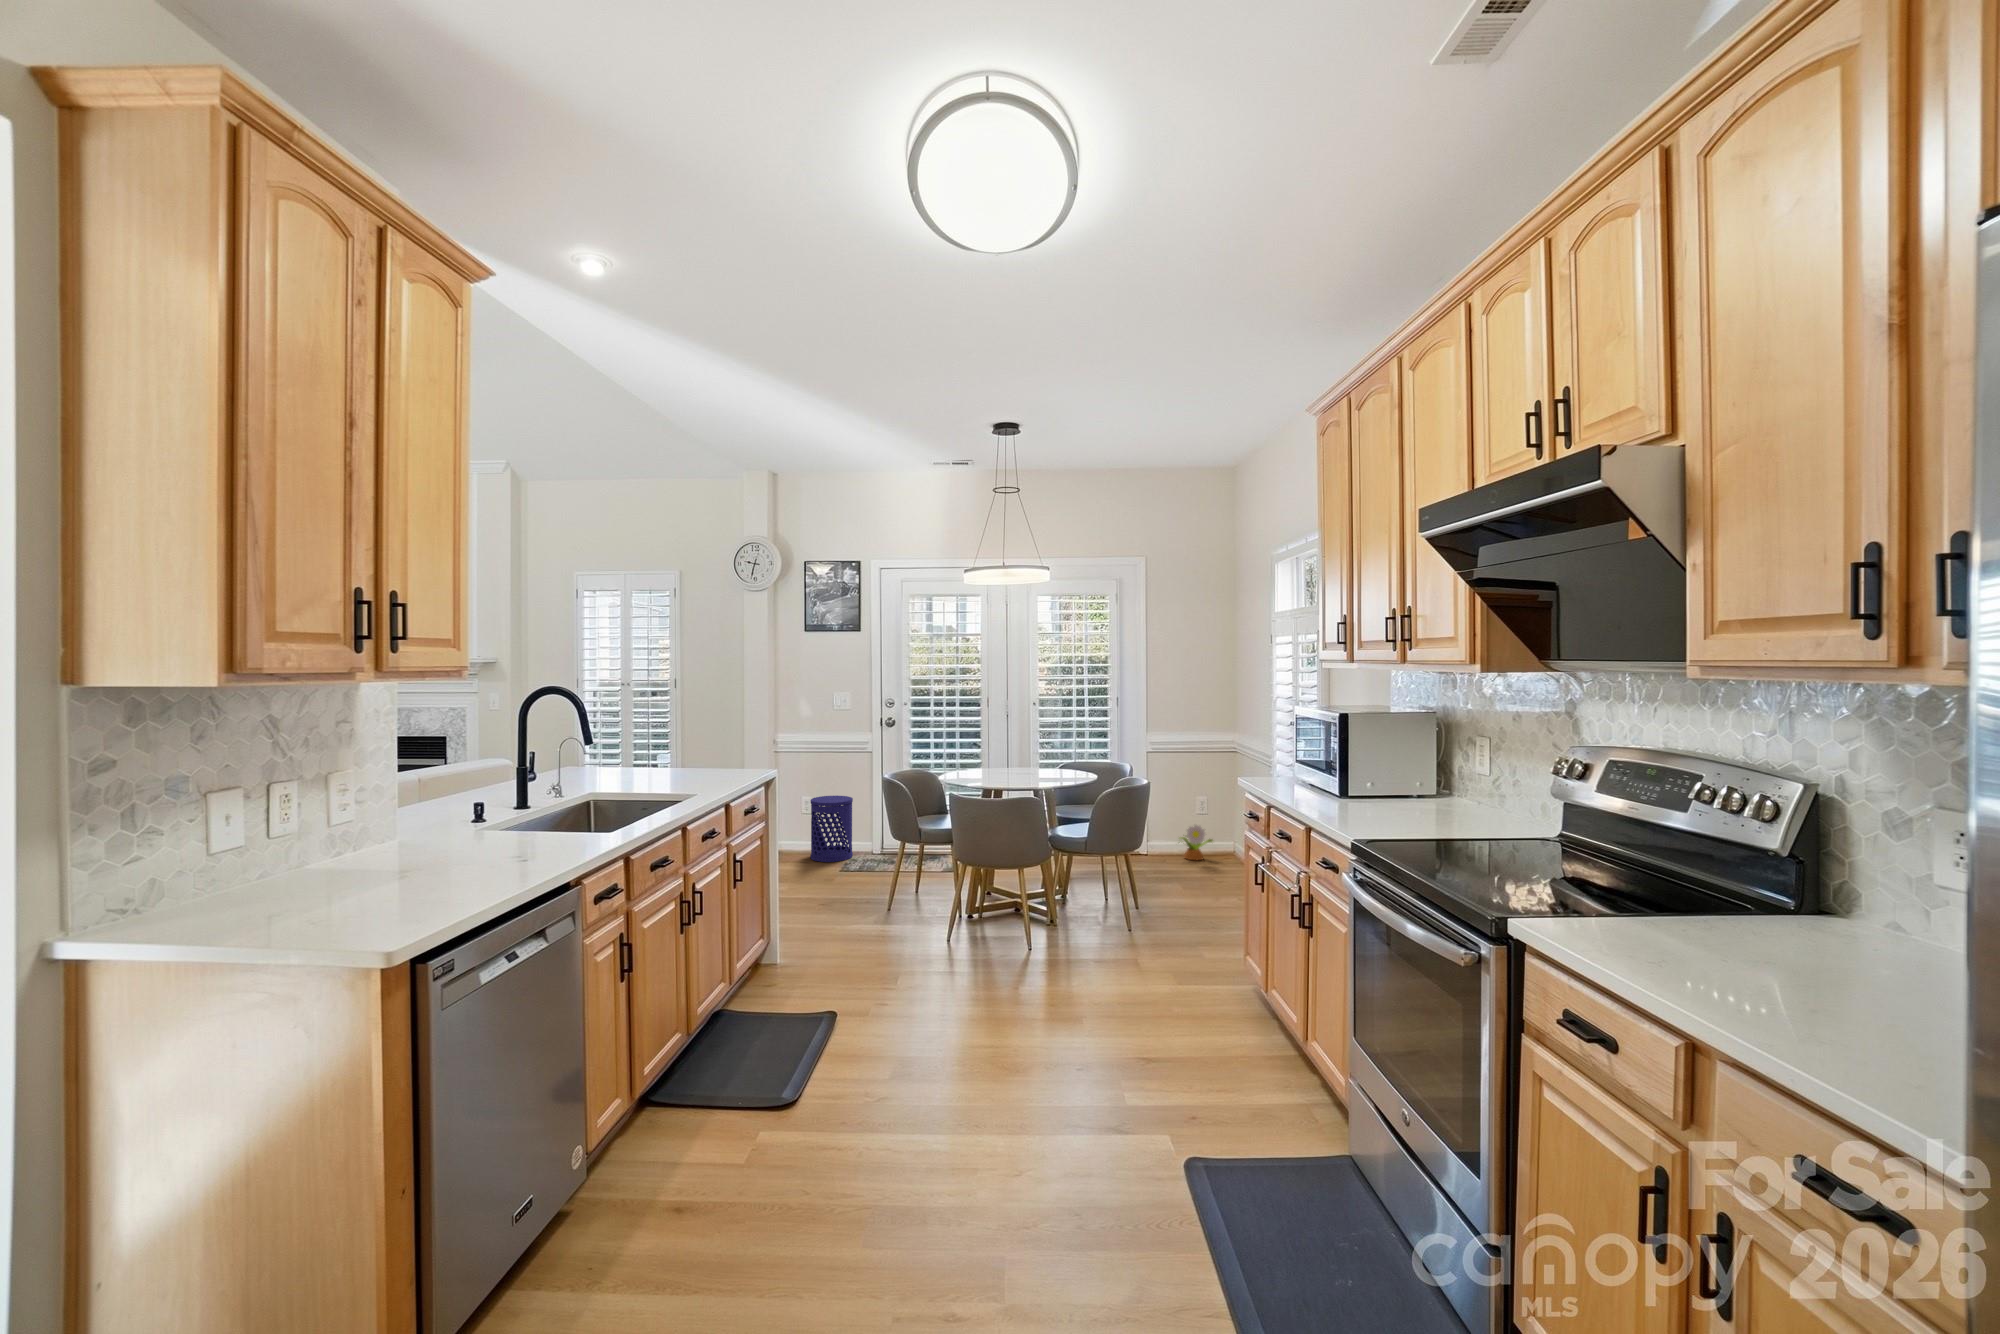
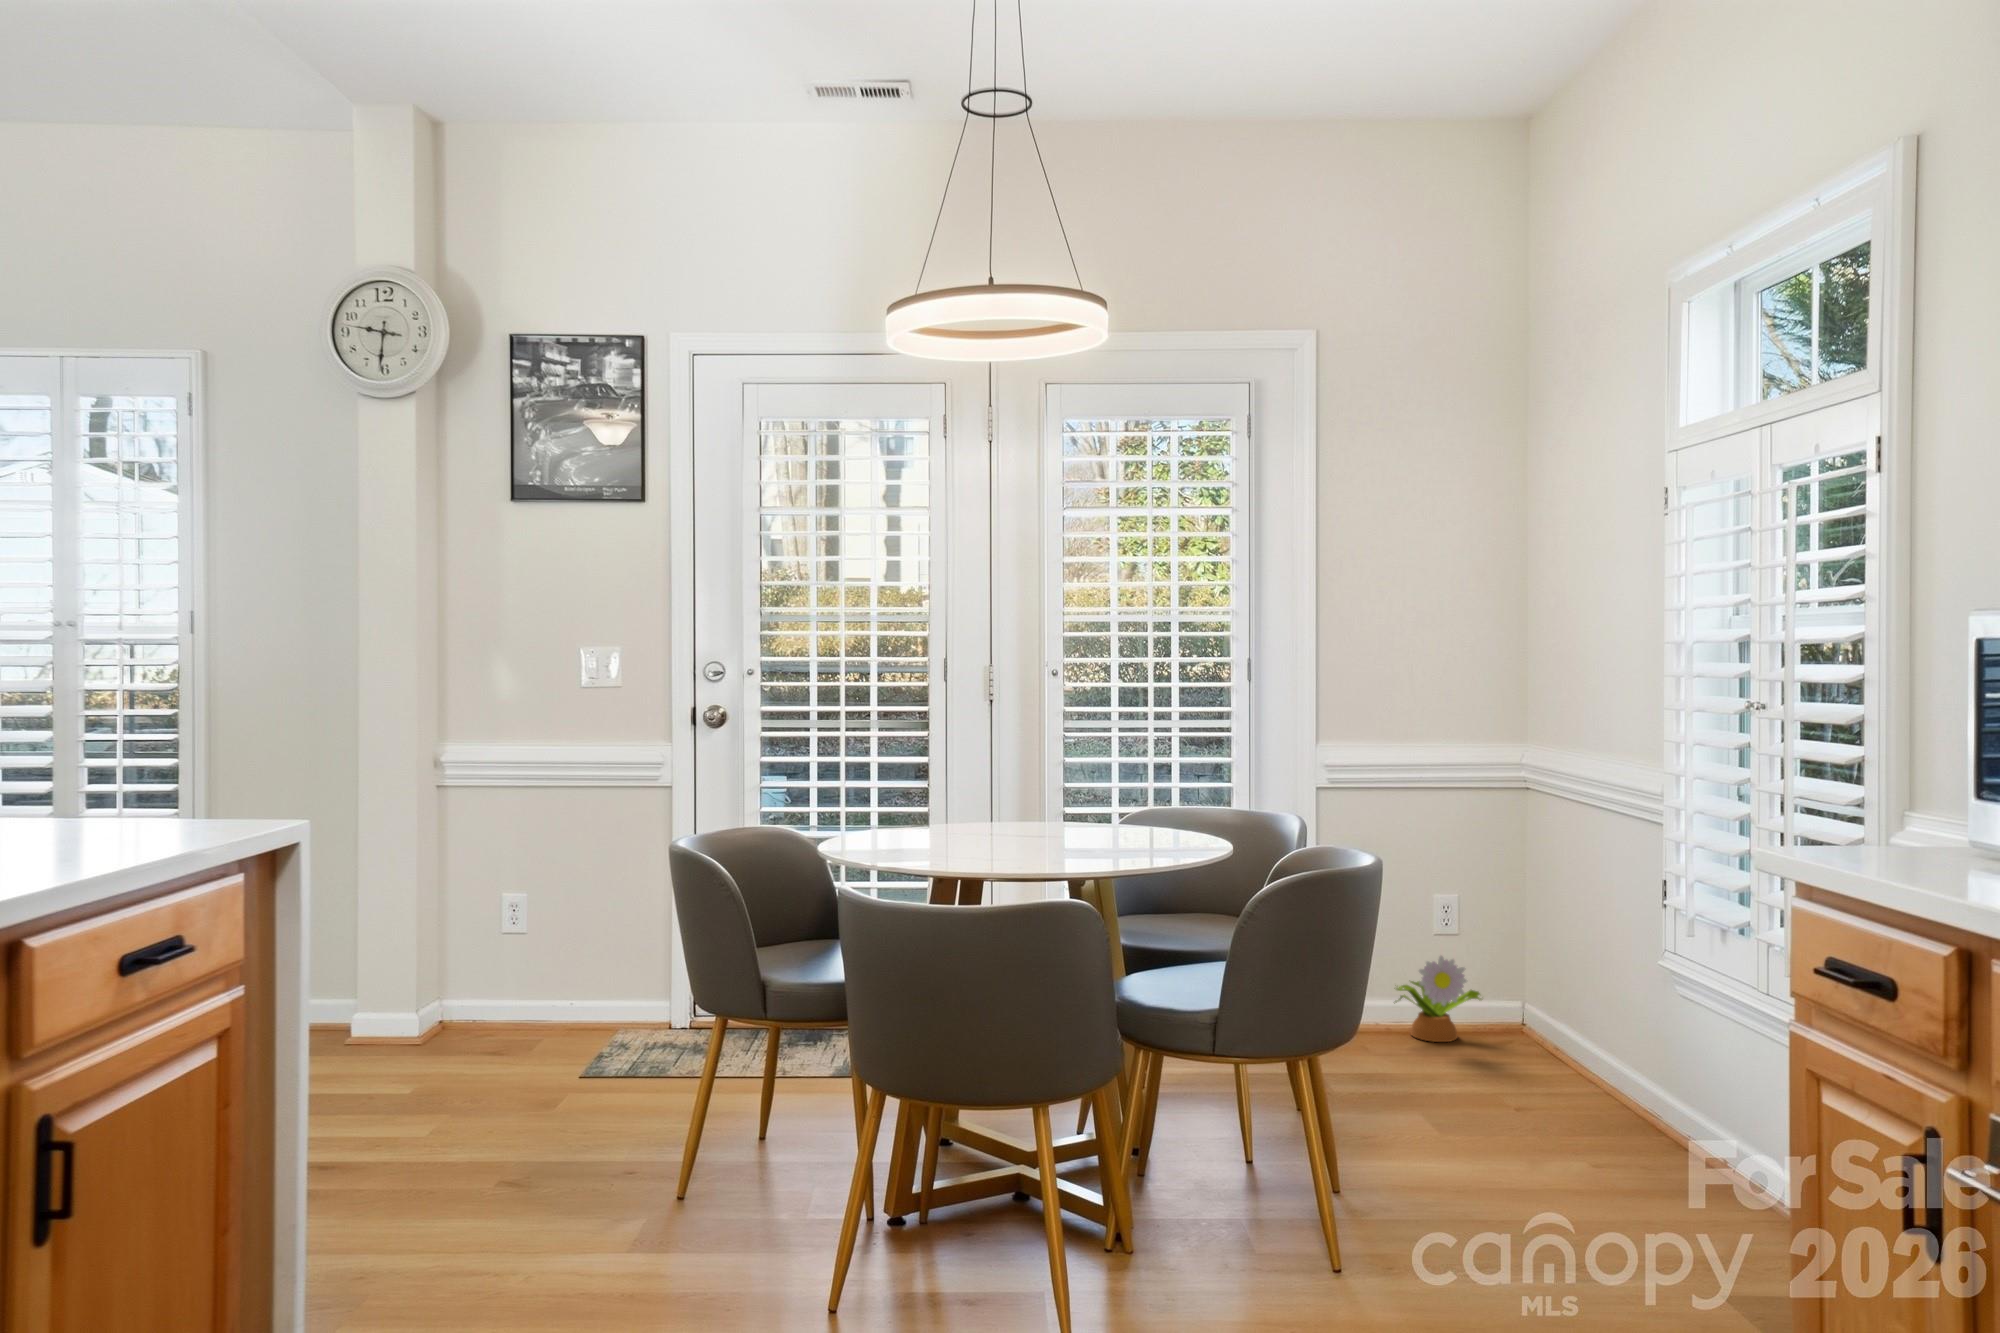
waste bin: present [810,796,853,862] -> none [519,889,622,1050]

